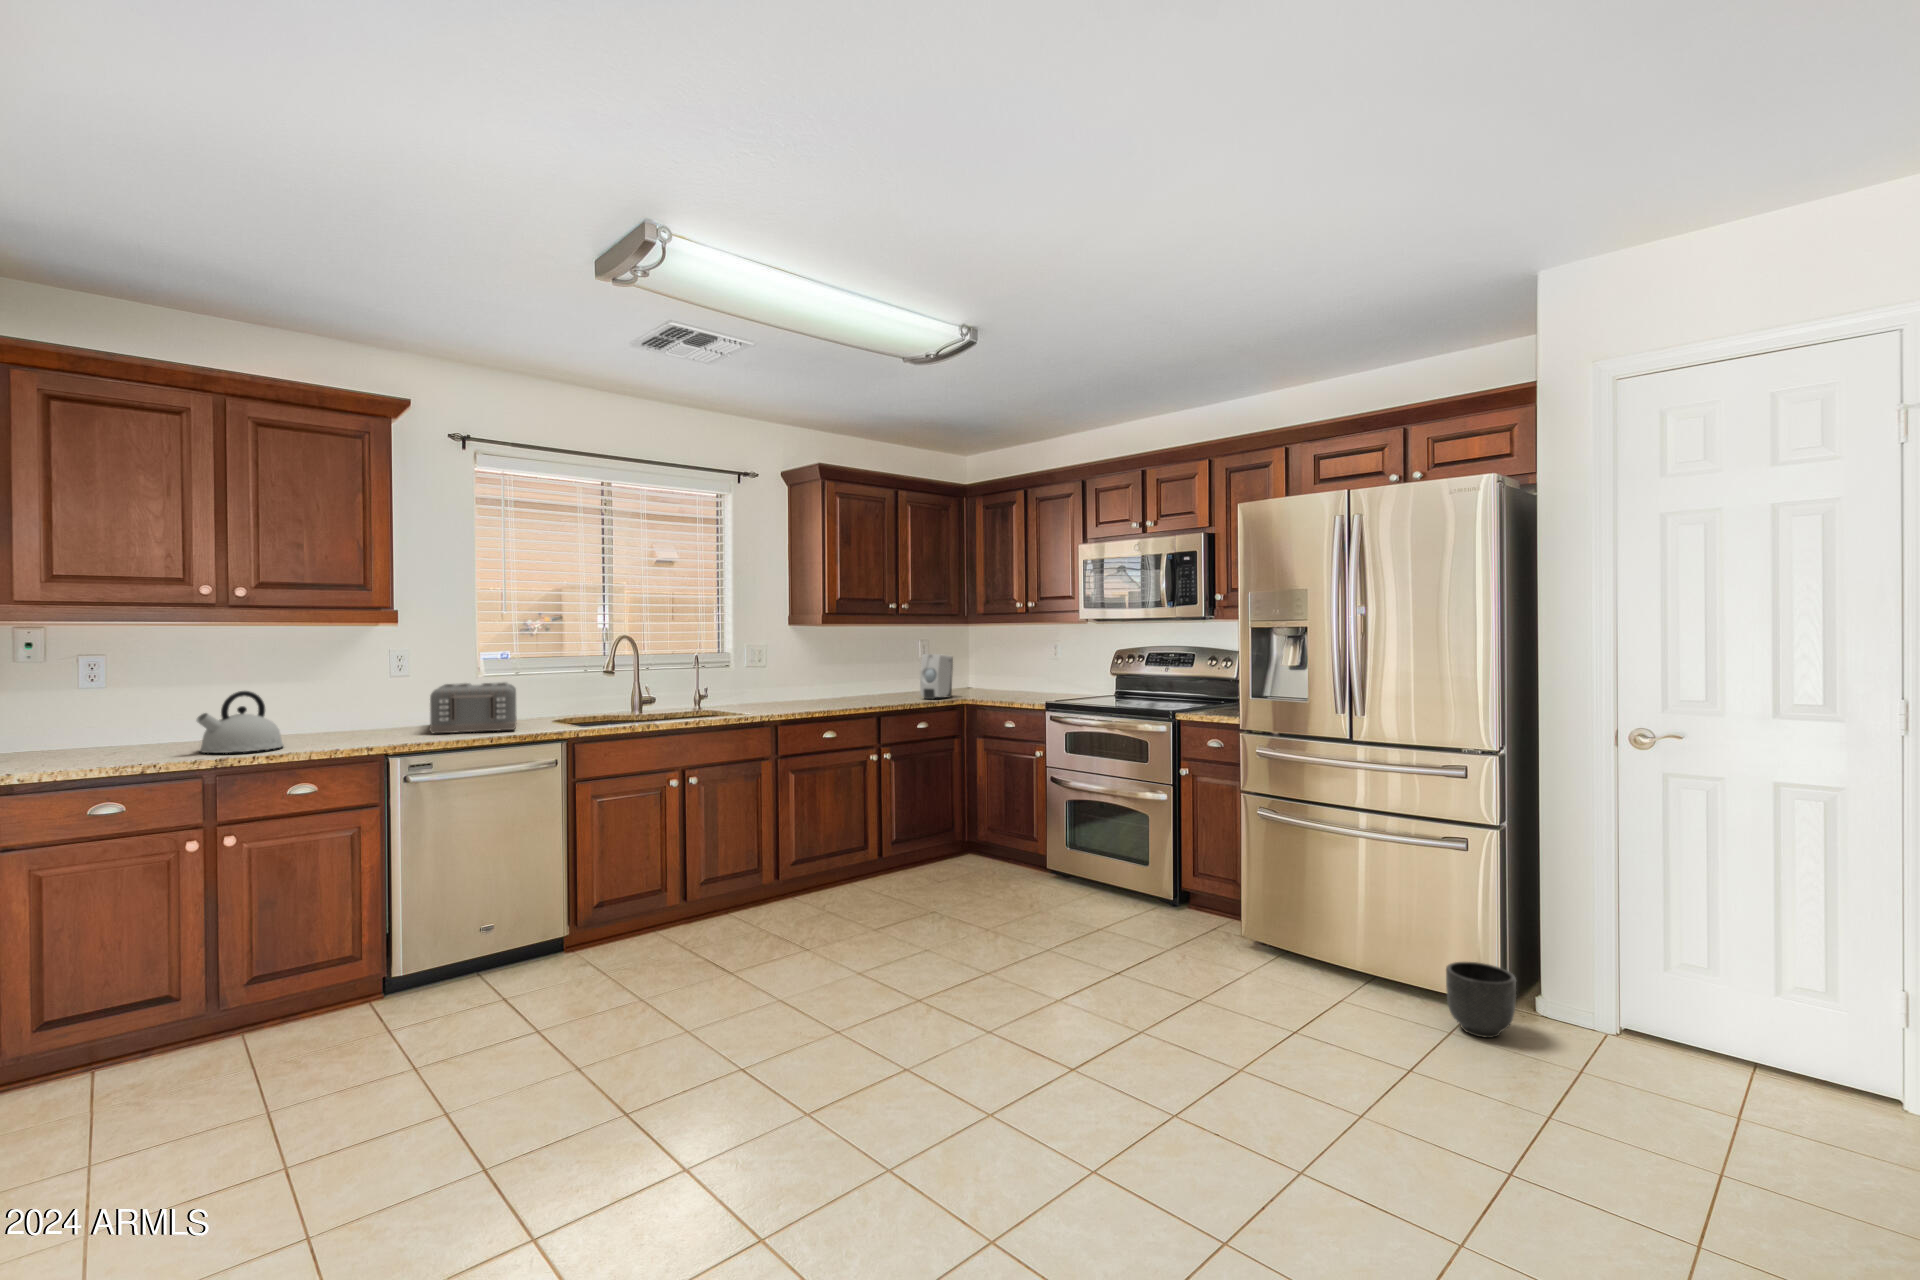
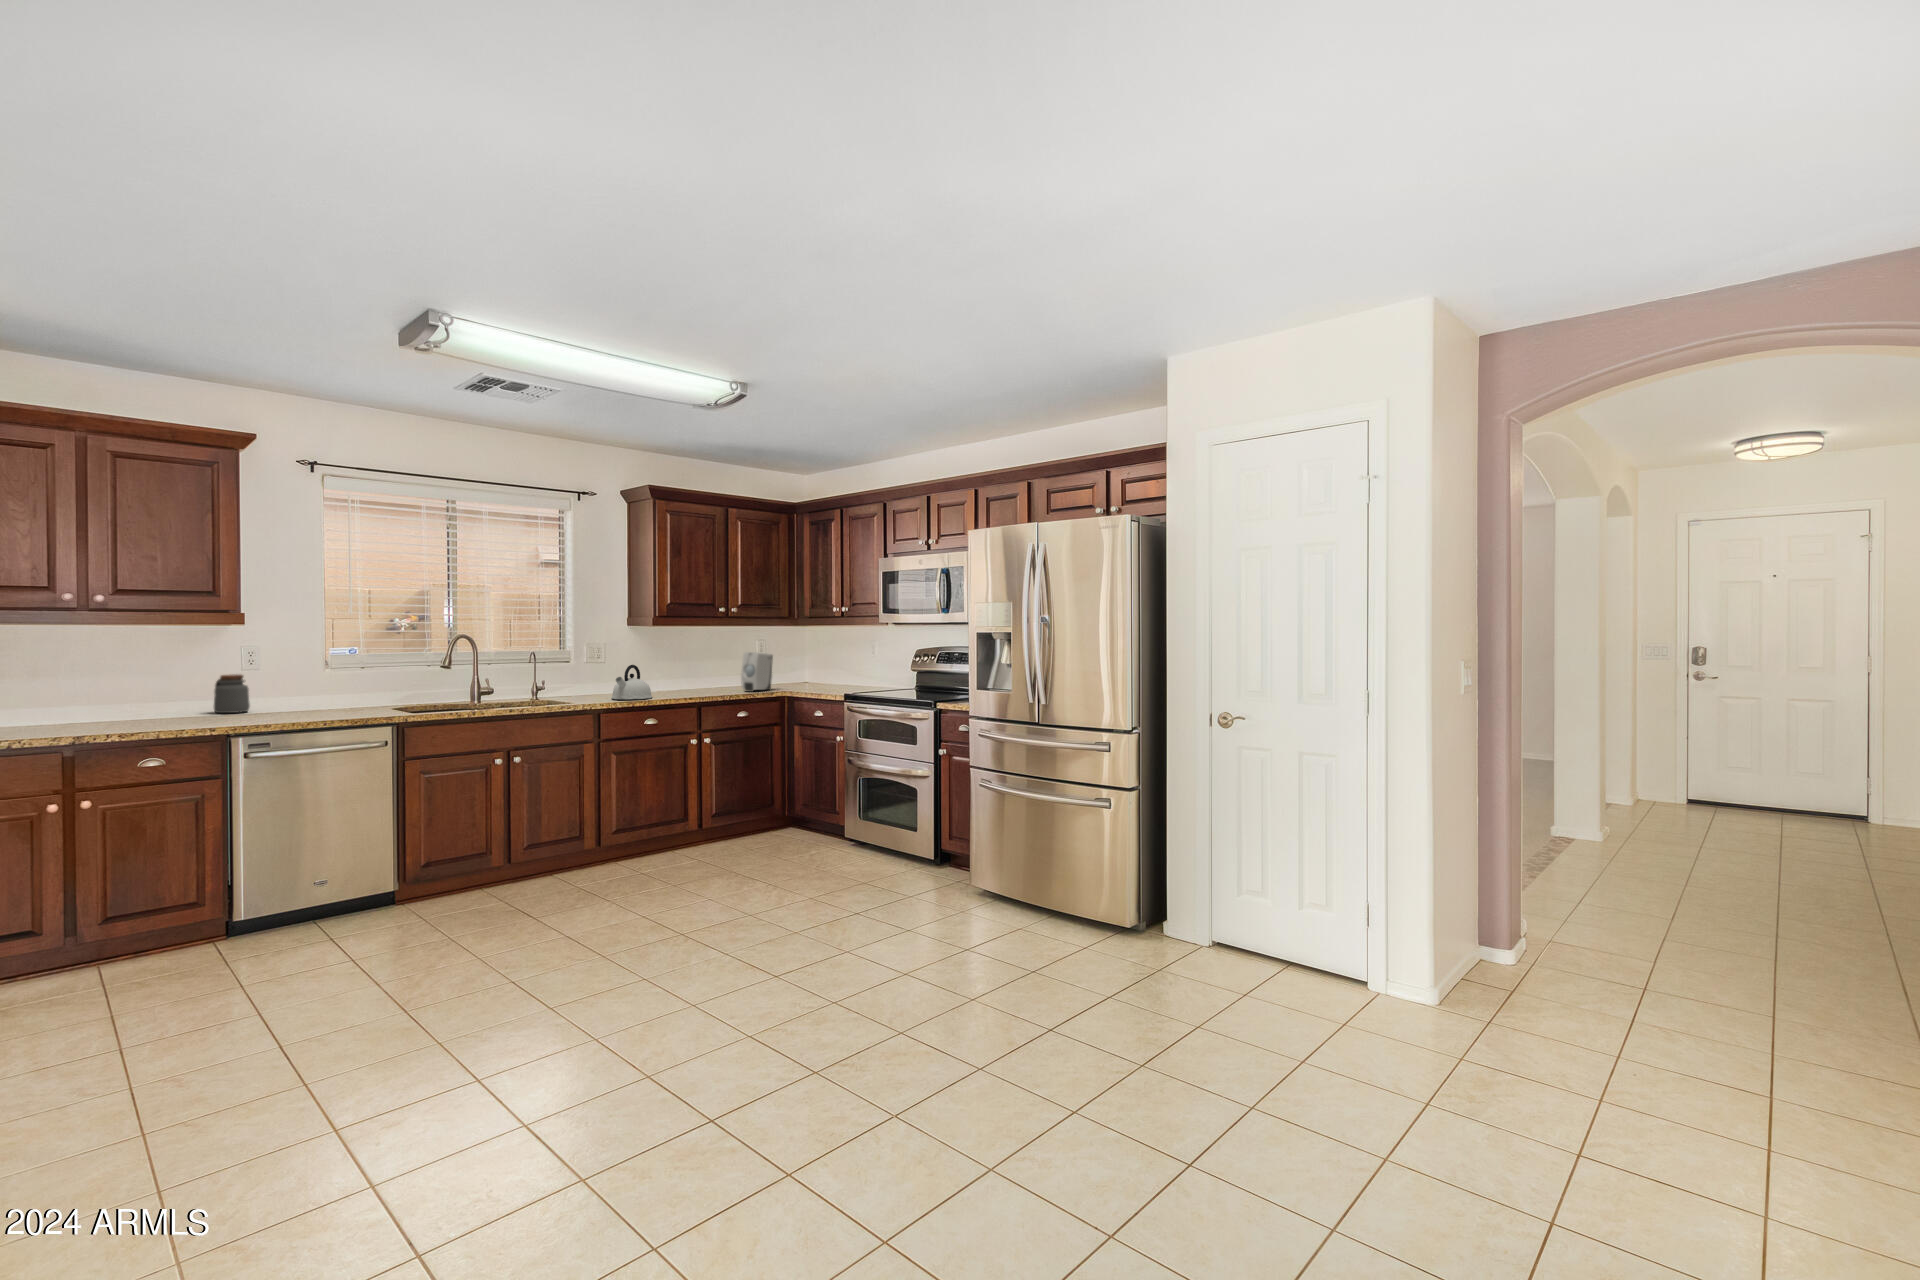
jar: none [360,682,399,728] -> present [214,674,250,713]
toaster: present [430,682,517,733] -> none [273,675,359,718]
kettle: present [196,691,283,753] -> present [612,665,652,699]
planter: present [1446,962,1516,1038] -> none [1086,896,1134,953]

